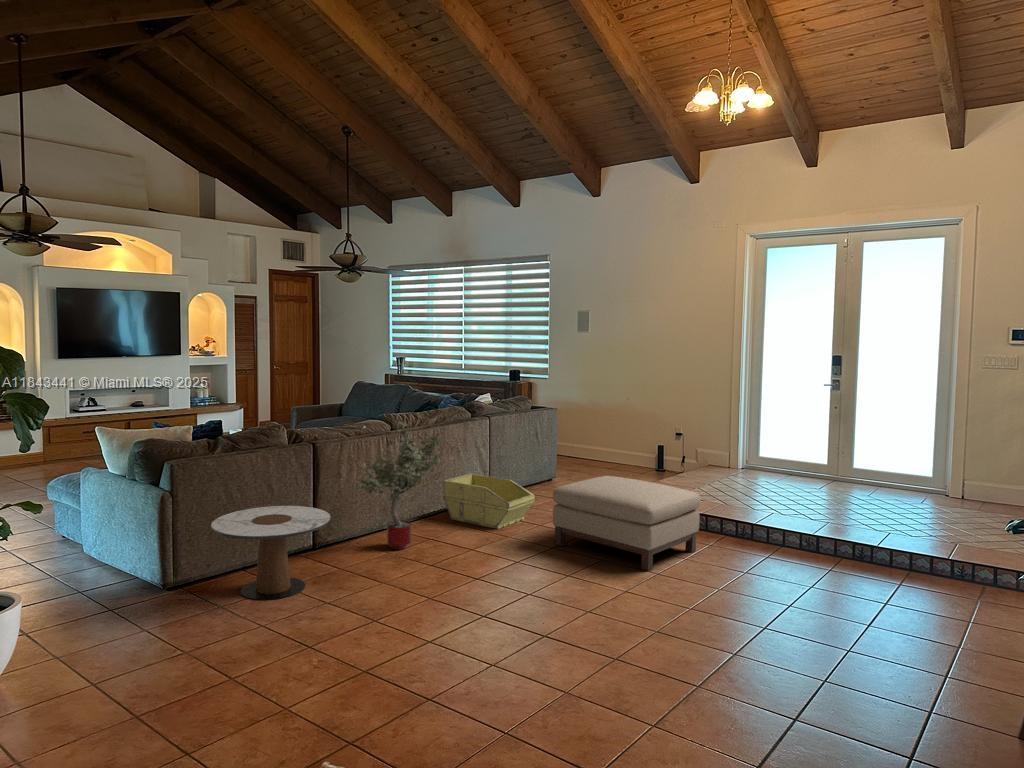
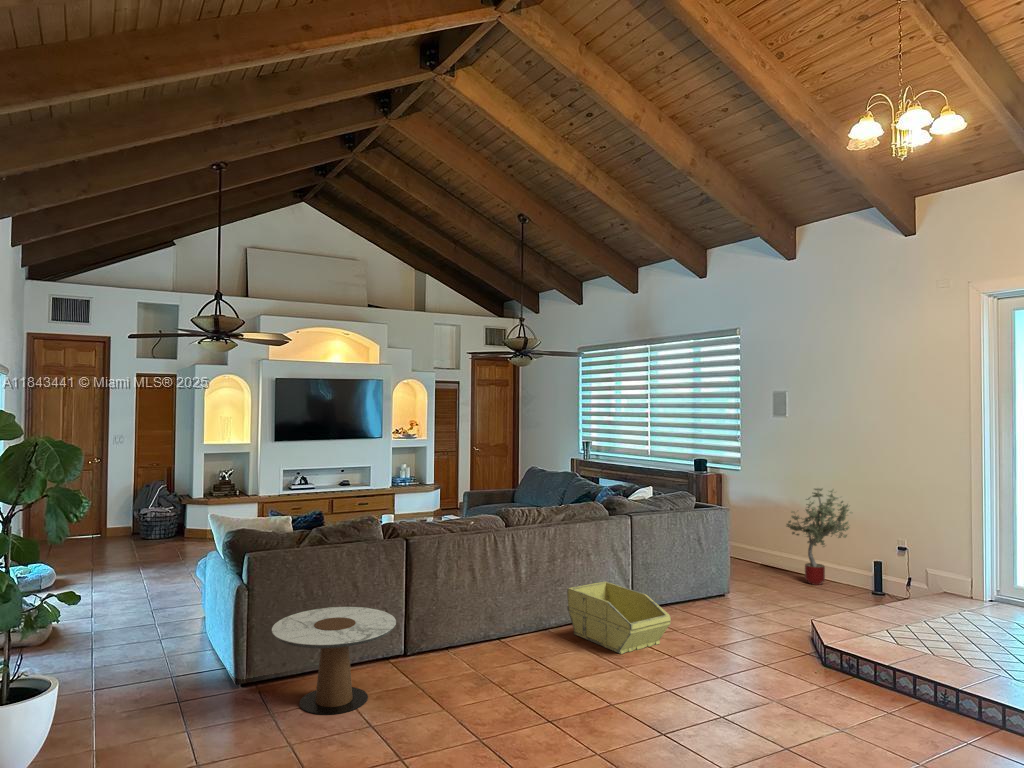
potted tree: present [354,422,440,549] -> present [787,488,852,585]
ottoman: present [553,476,701,571] -> none [672,602,871,745]

